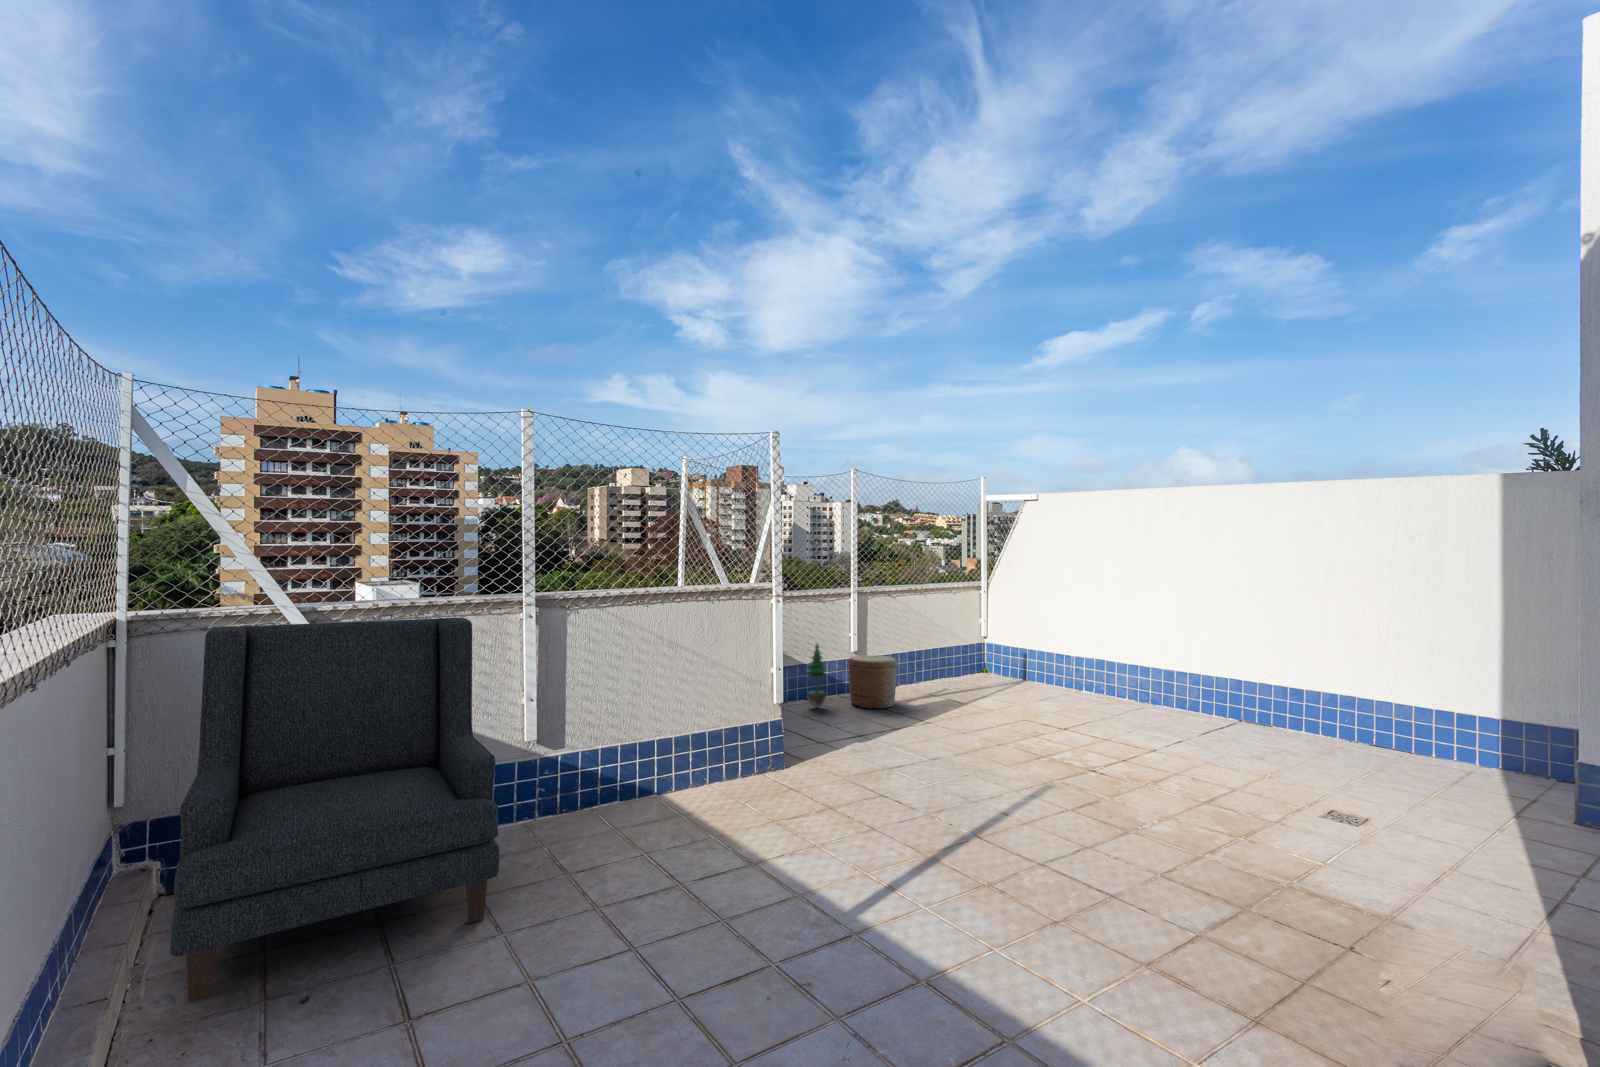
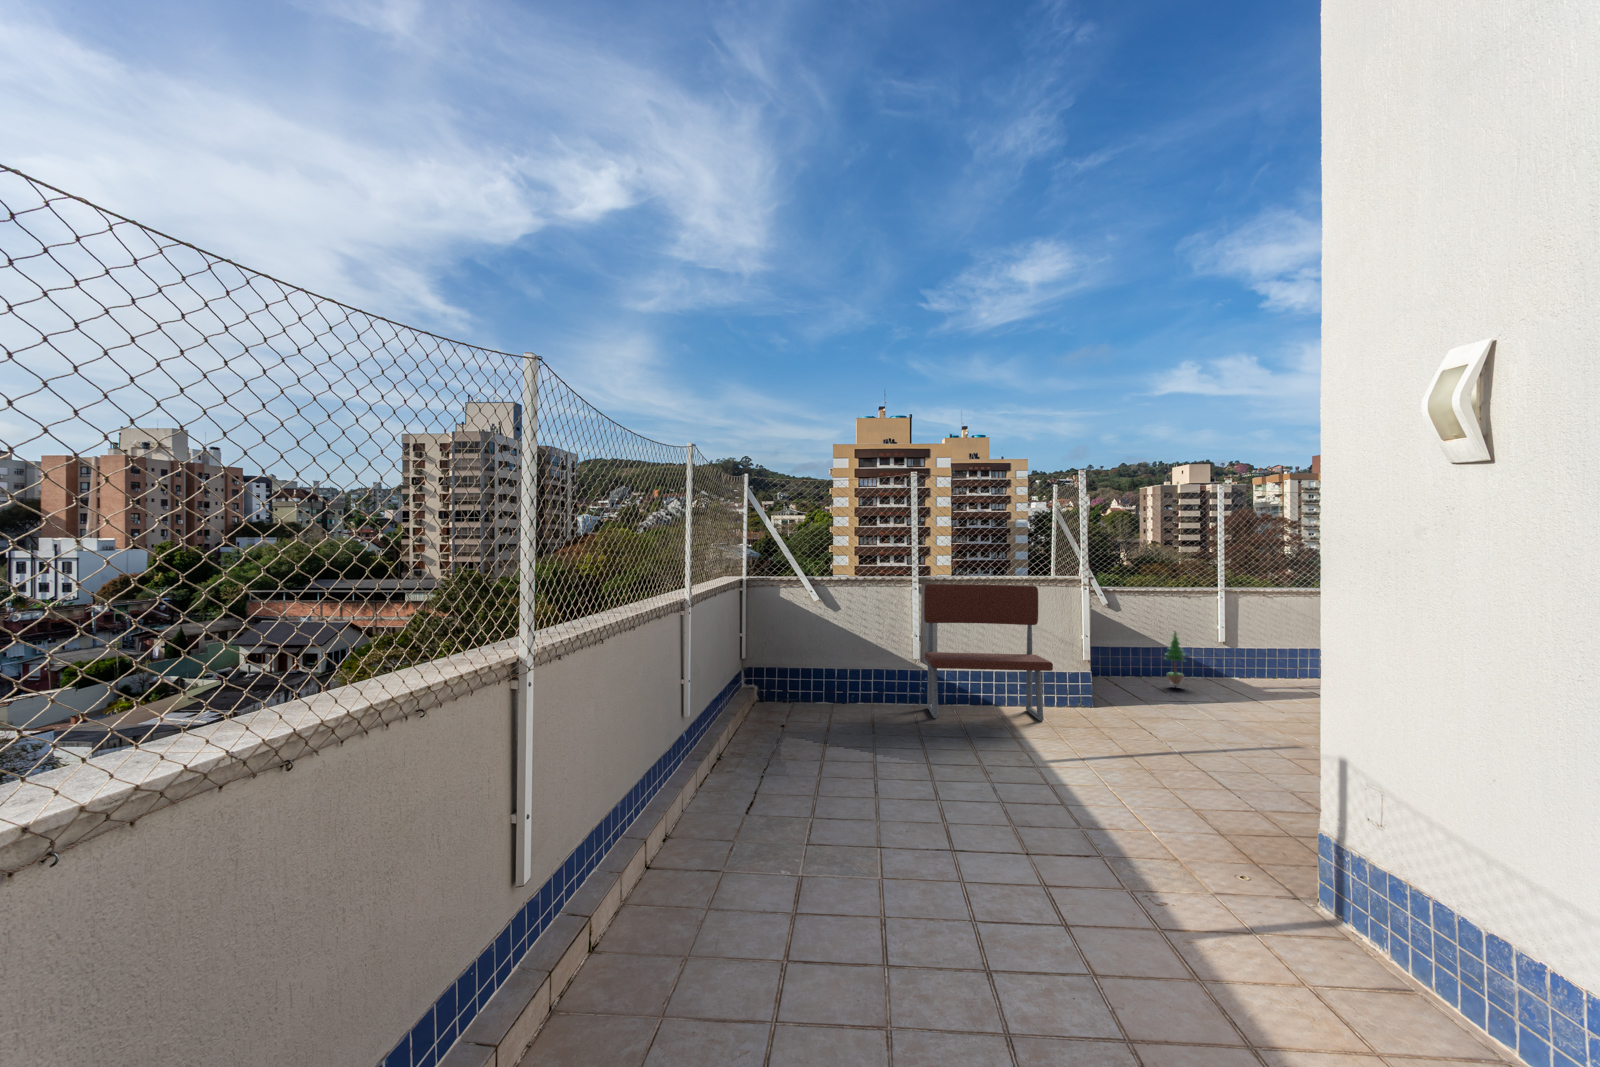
bench: none [551,604,769,853] -> present [924,584,1053,721]
chair: present [170,618,500,1002] -> none [765,584,883,727]
woven basket: present [848,655,897,709] -> none [1210,647,1261,695]

